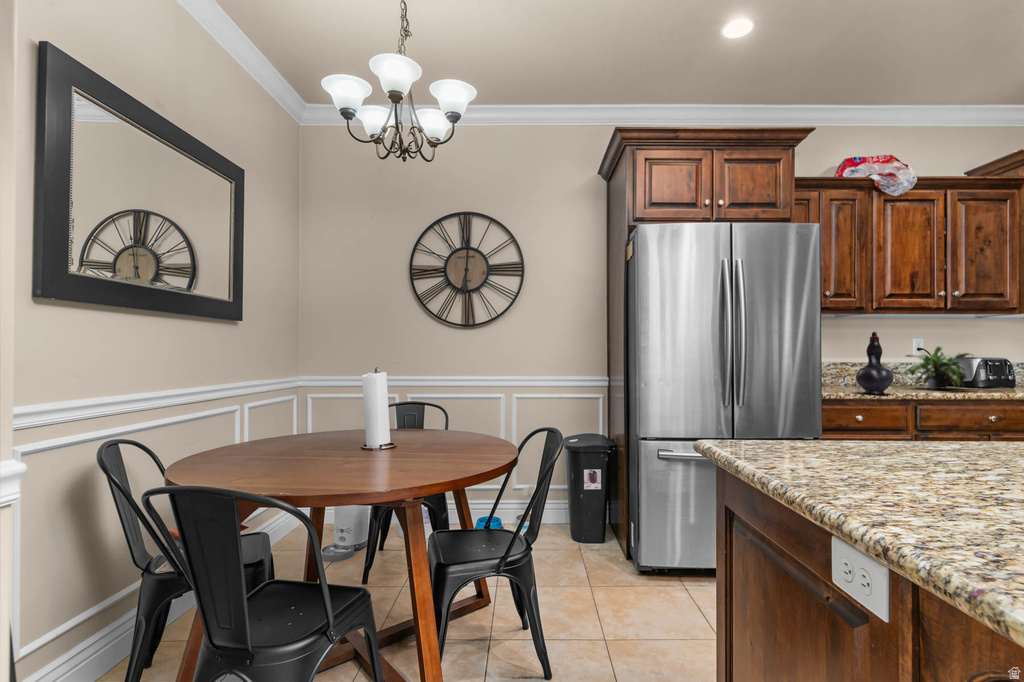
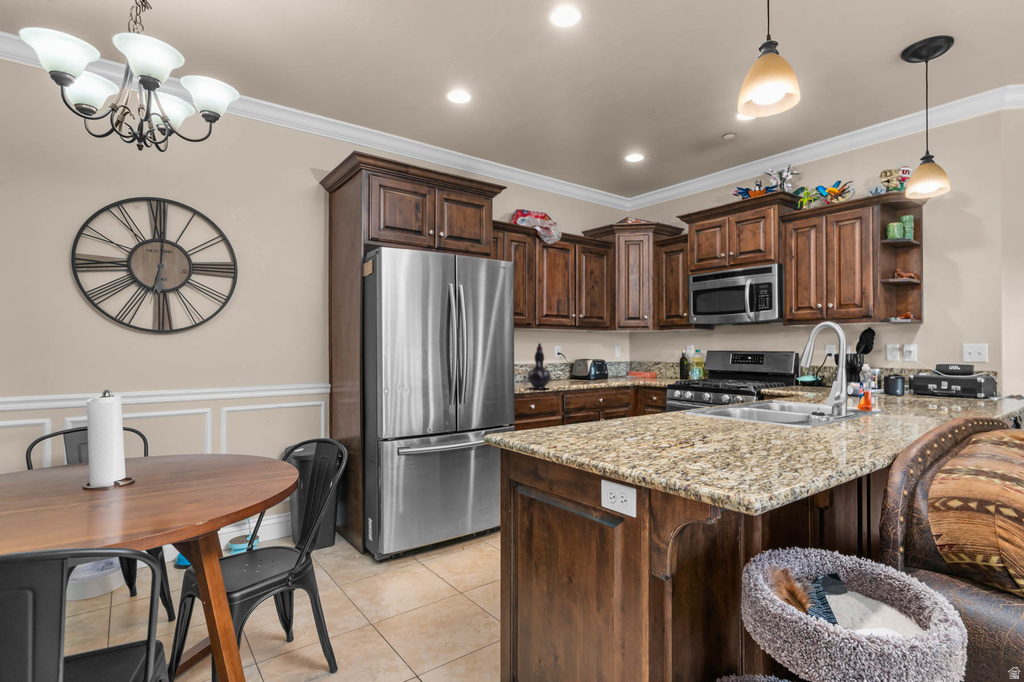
potted plant: present [904,346,973,389] -> none [551,353,591,382]

